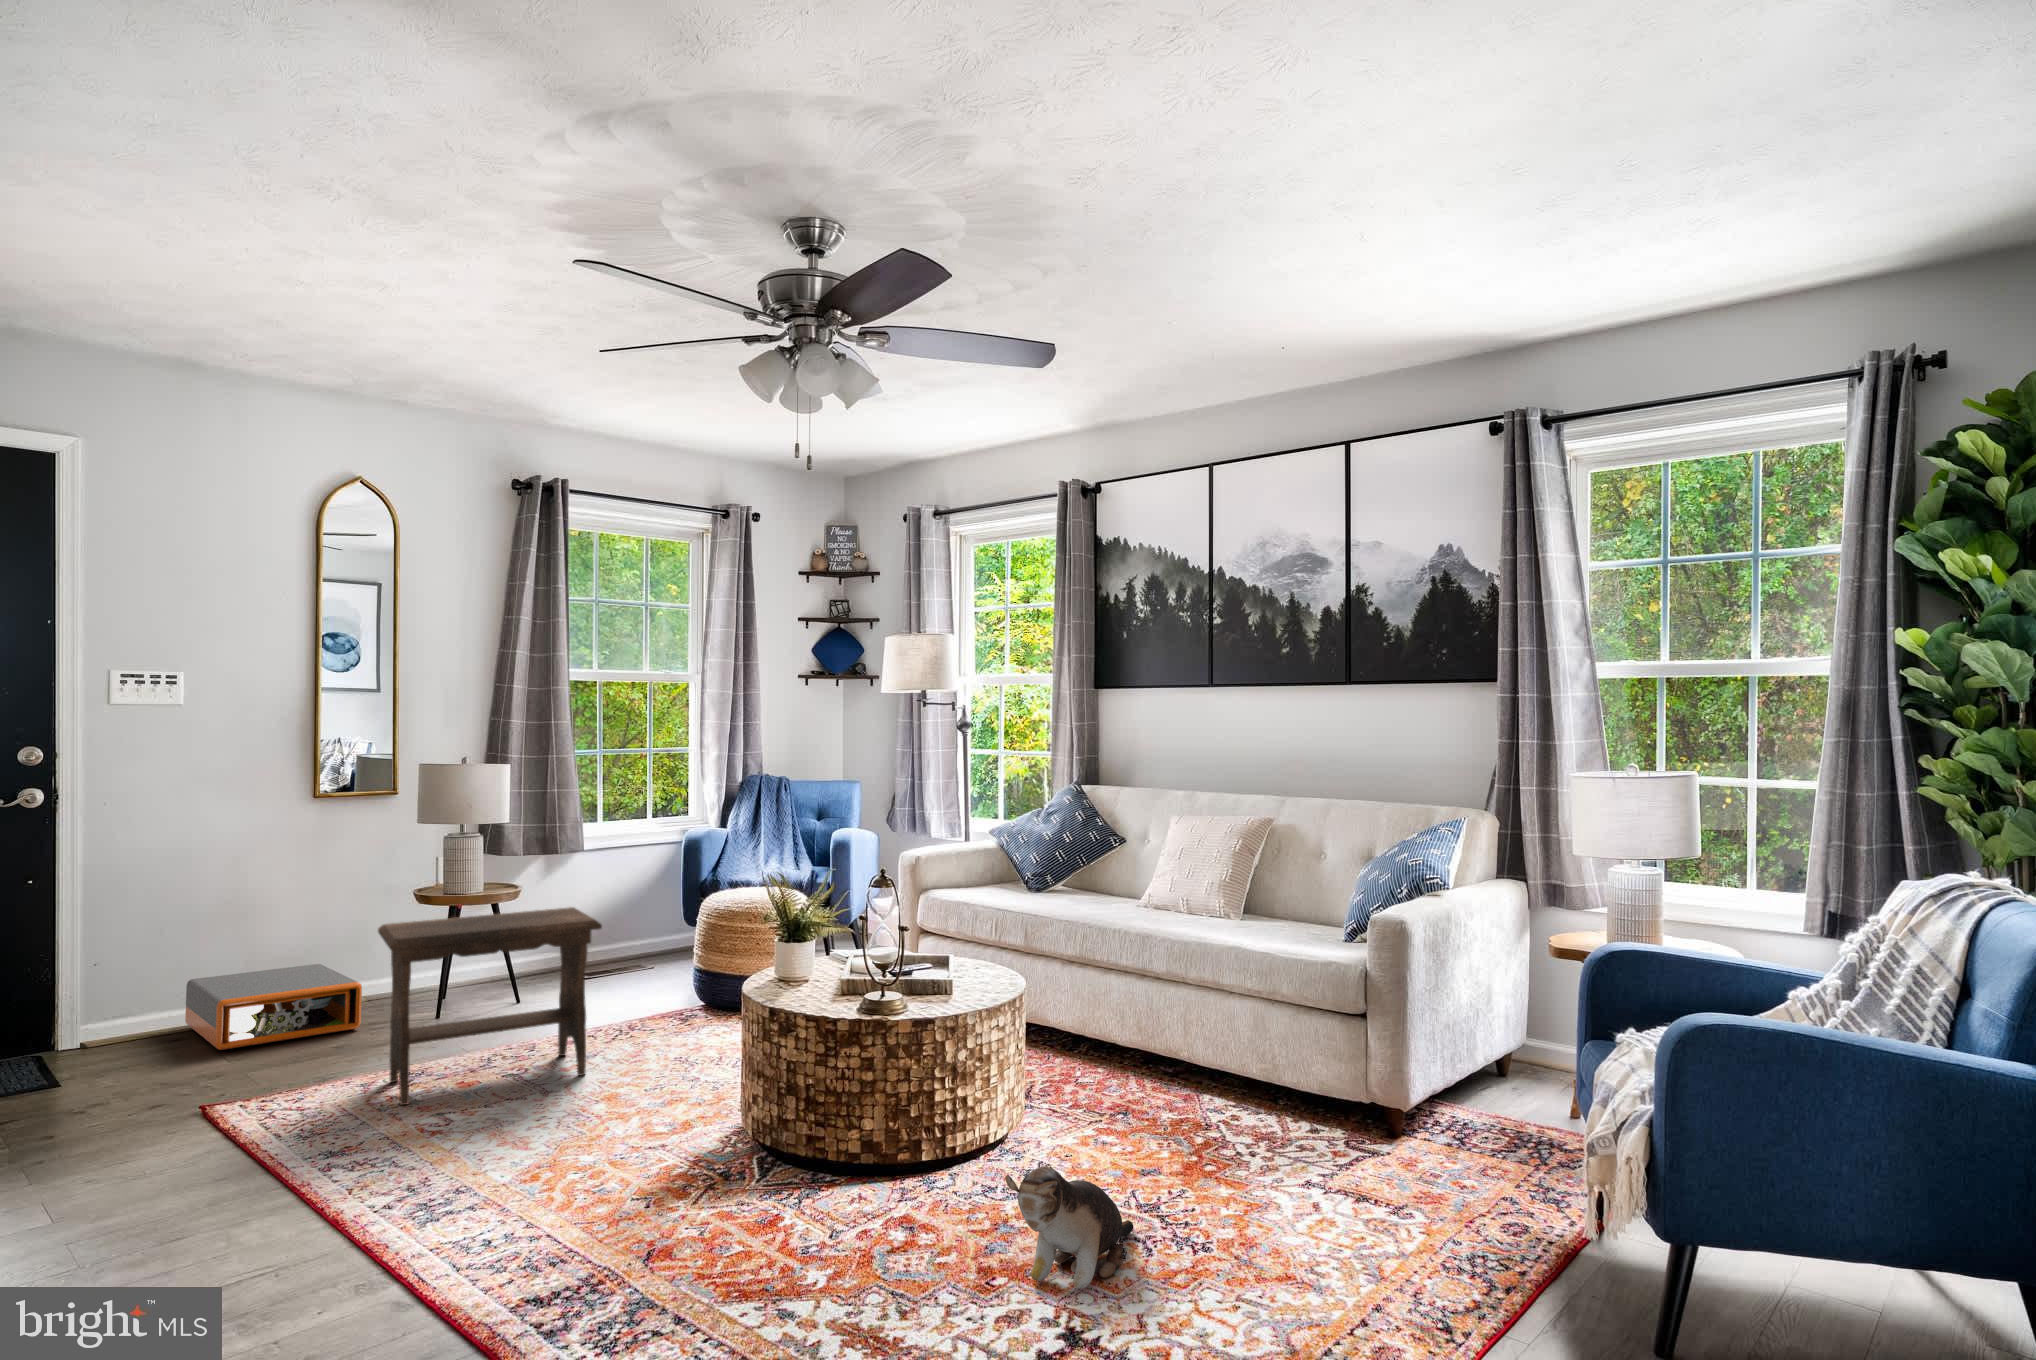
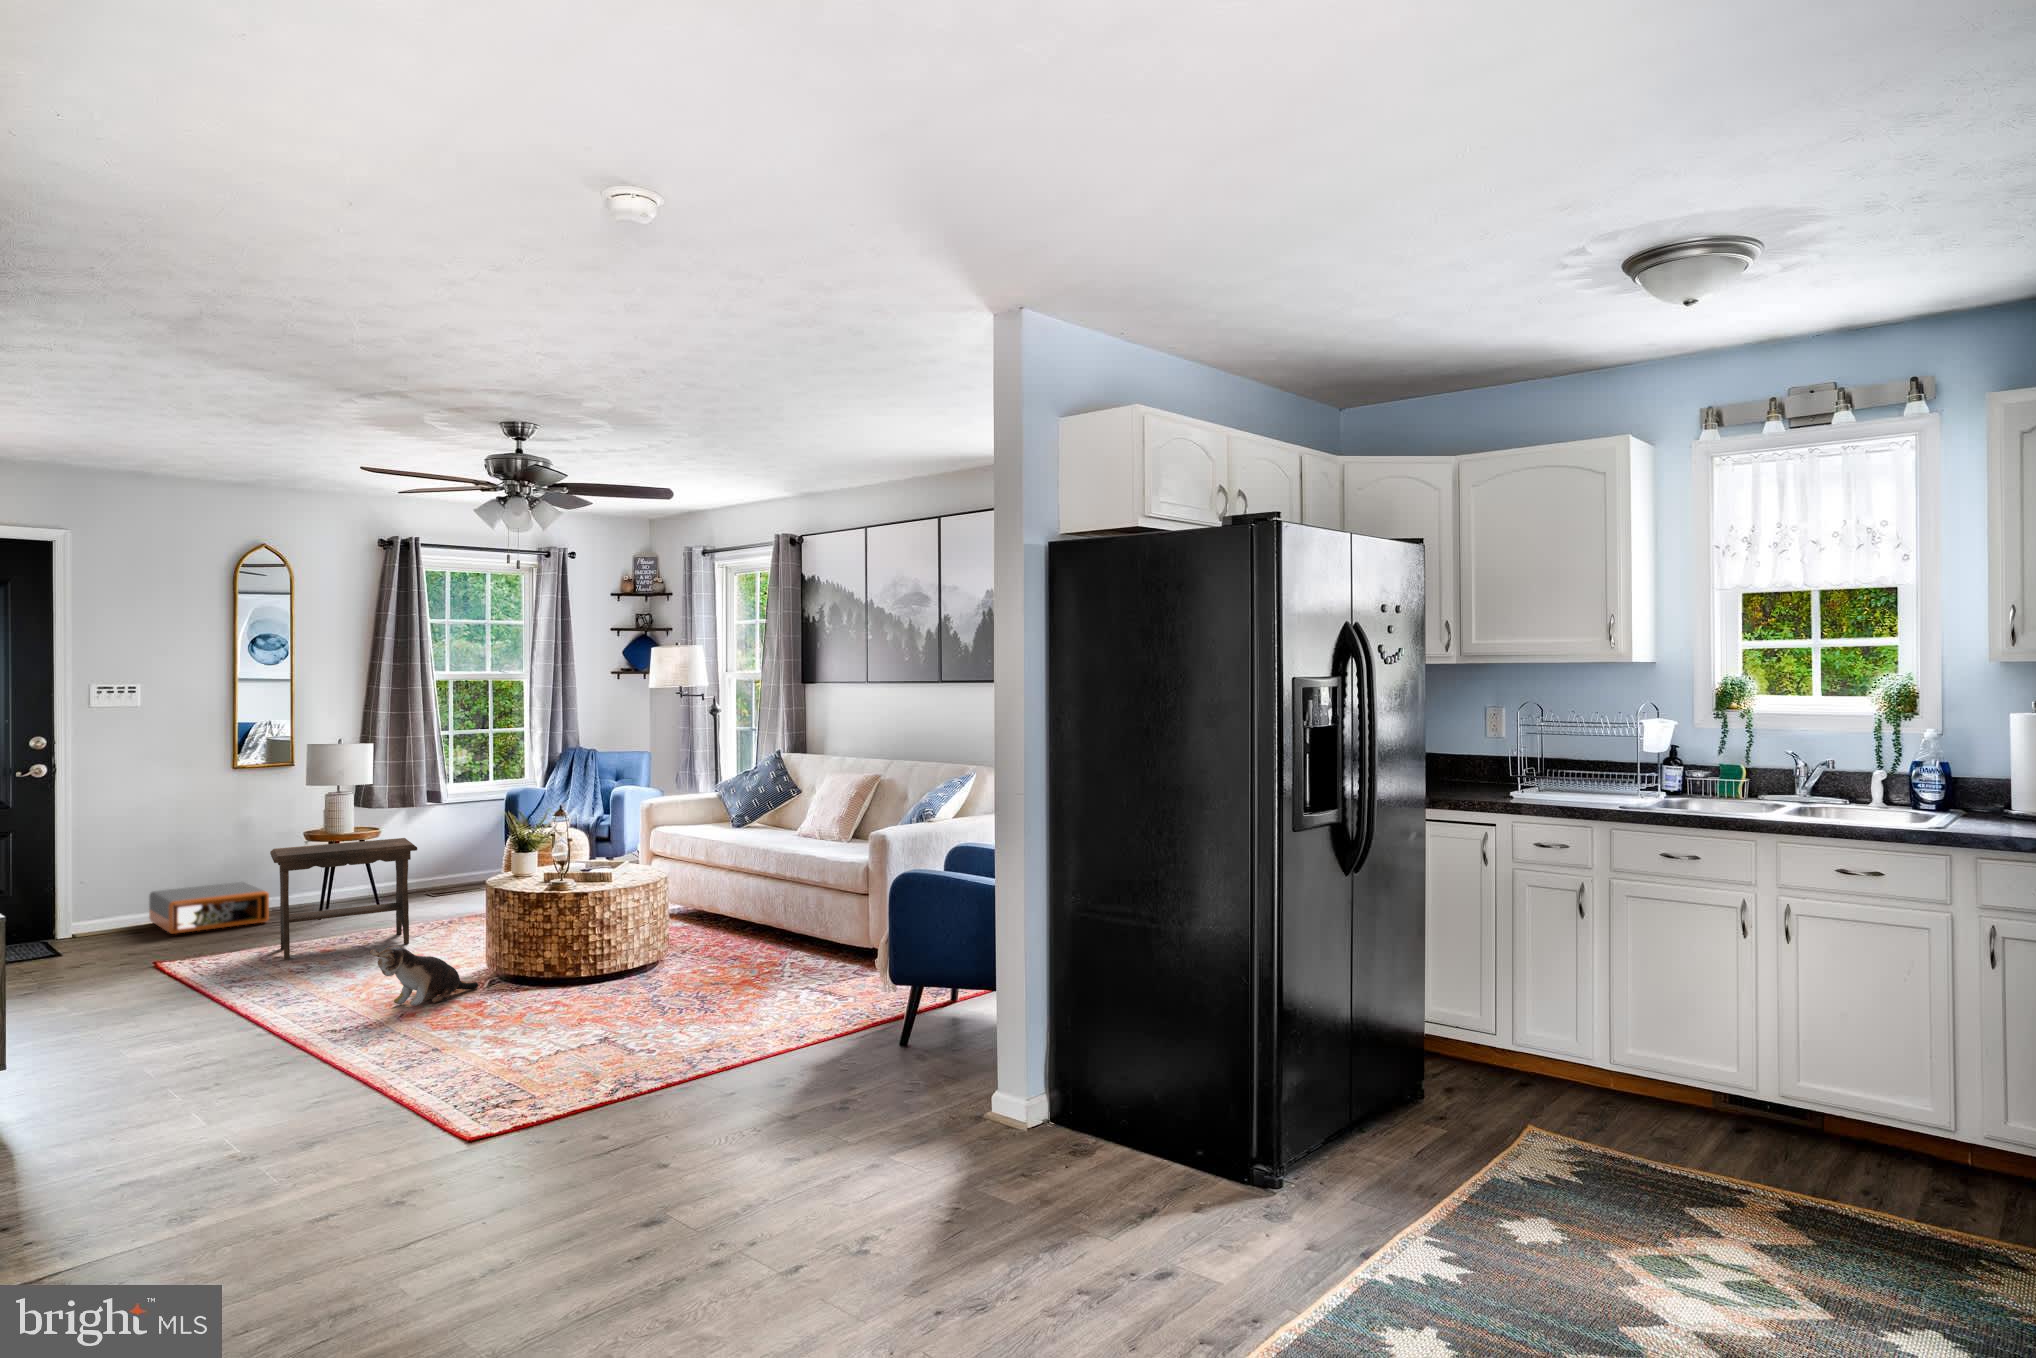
plush toy: present [1006,1166,1133,1289] -> present [370,946,478,1006]

